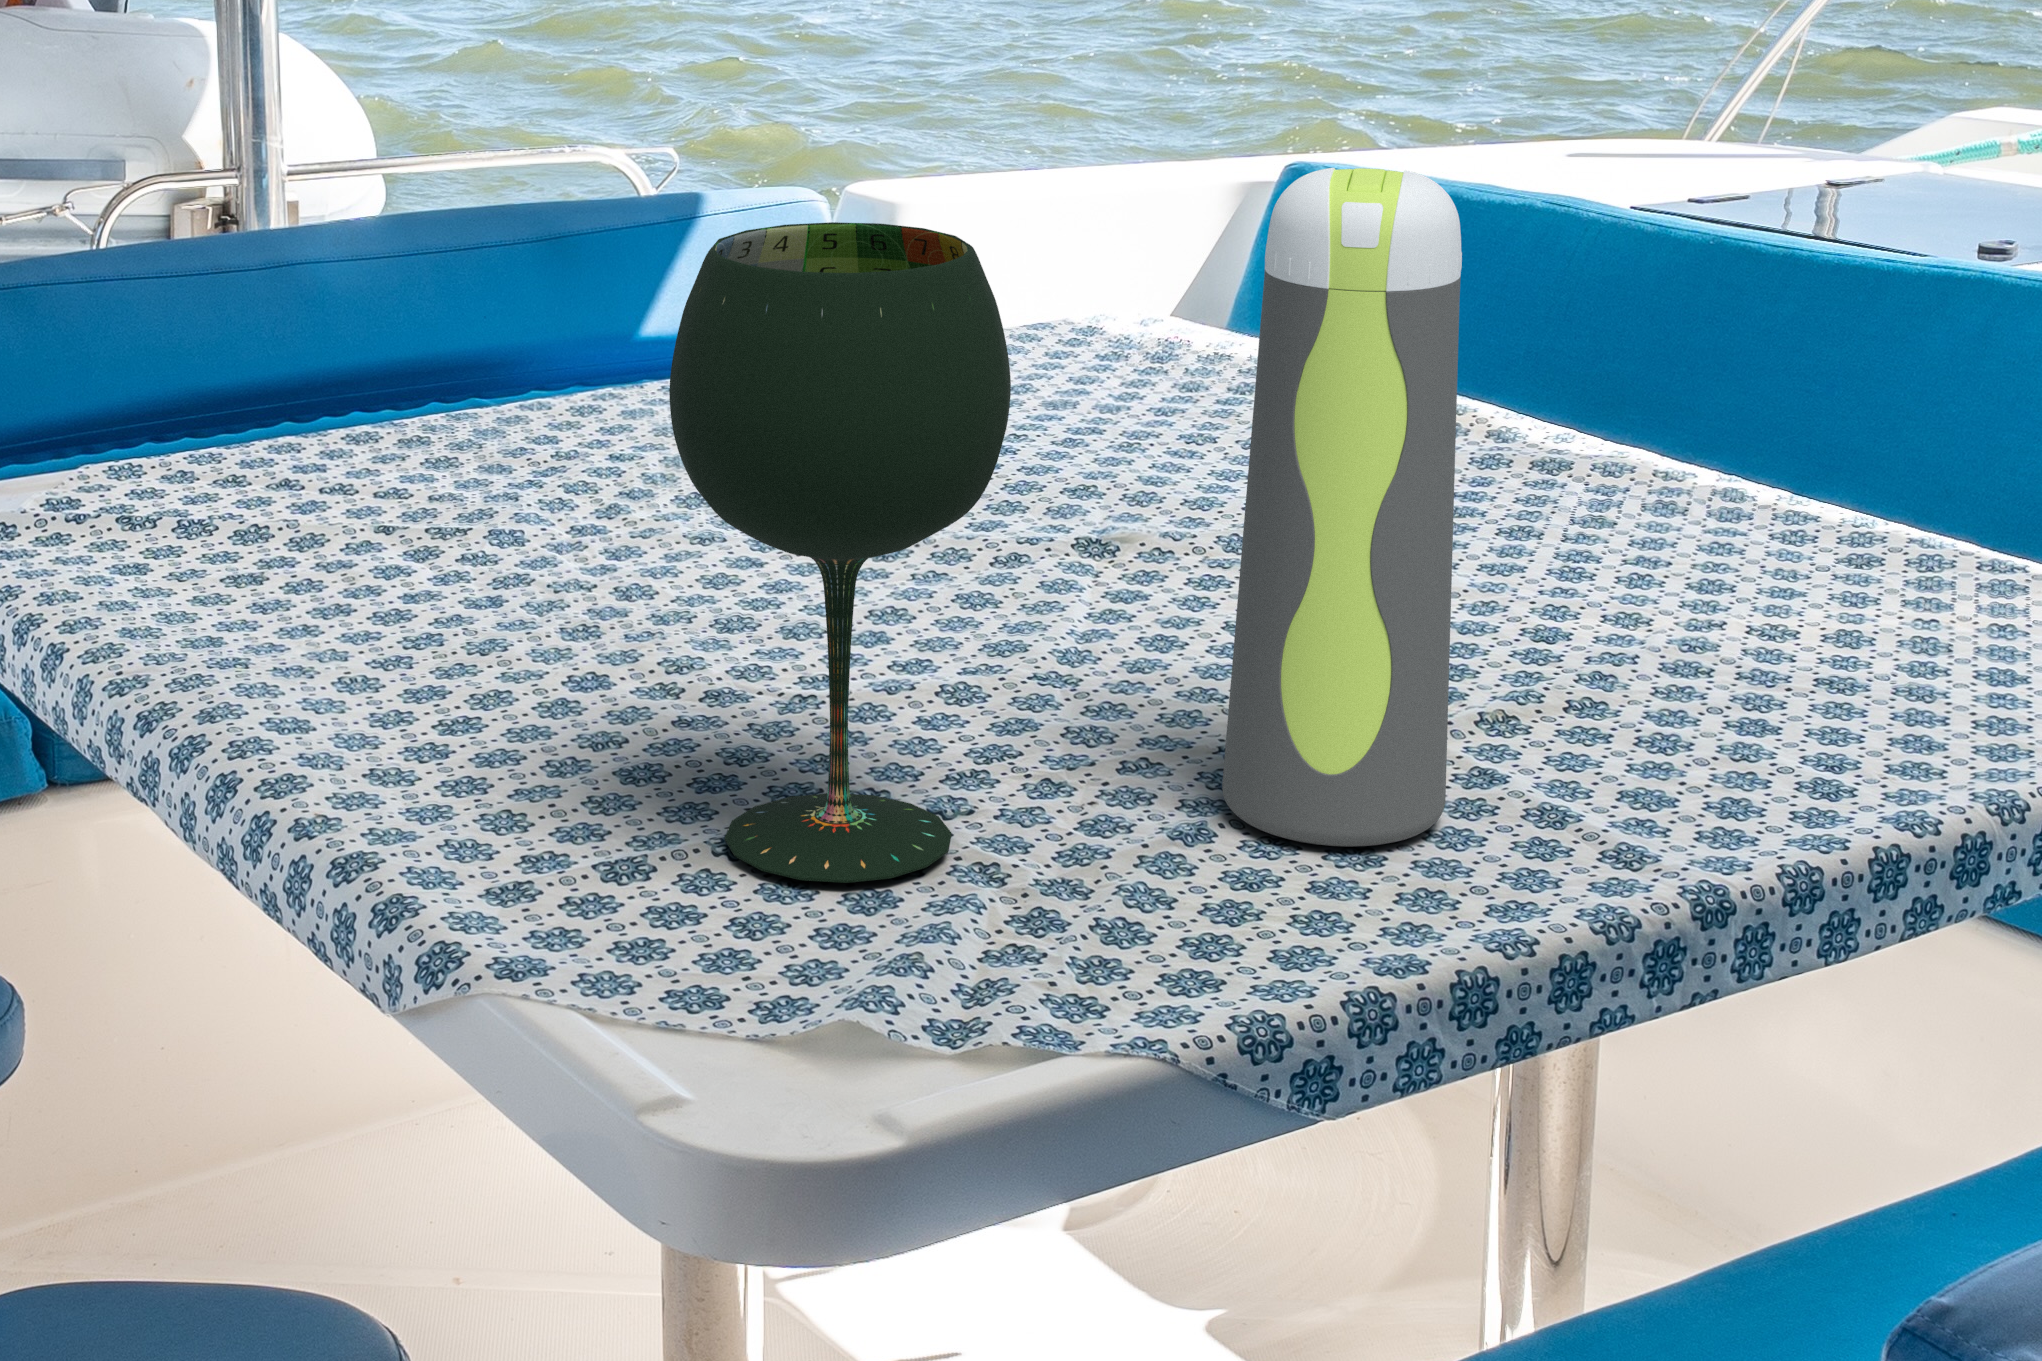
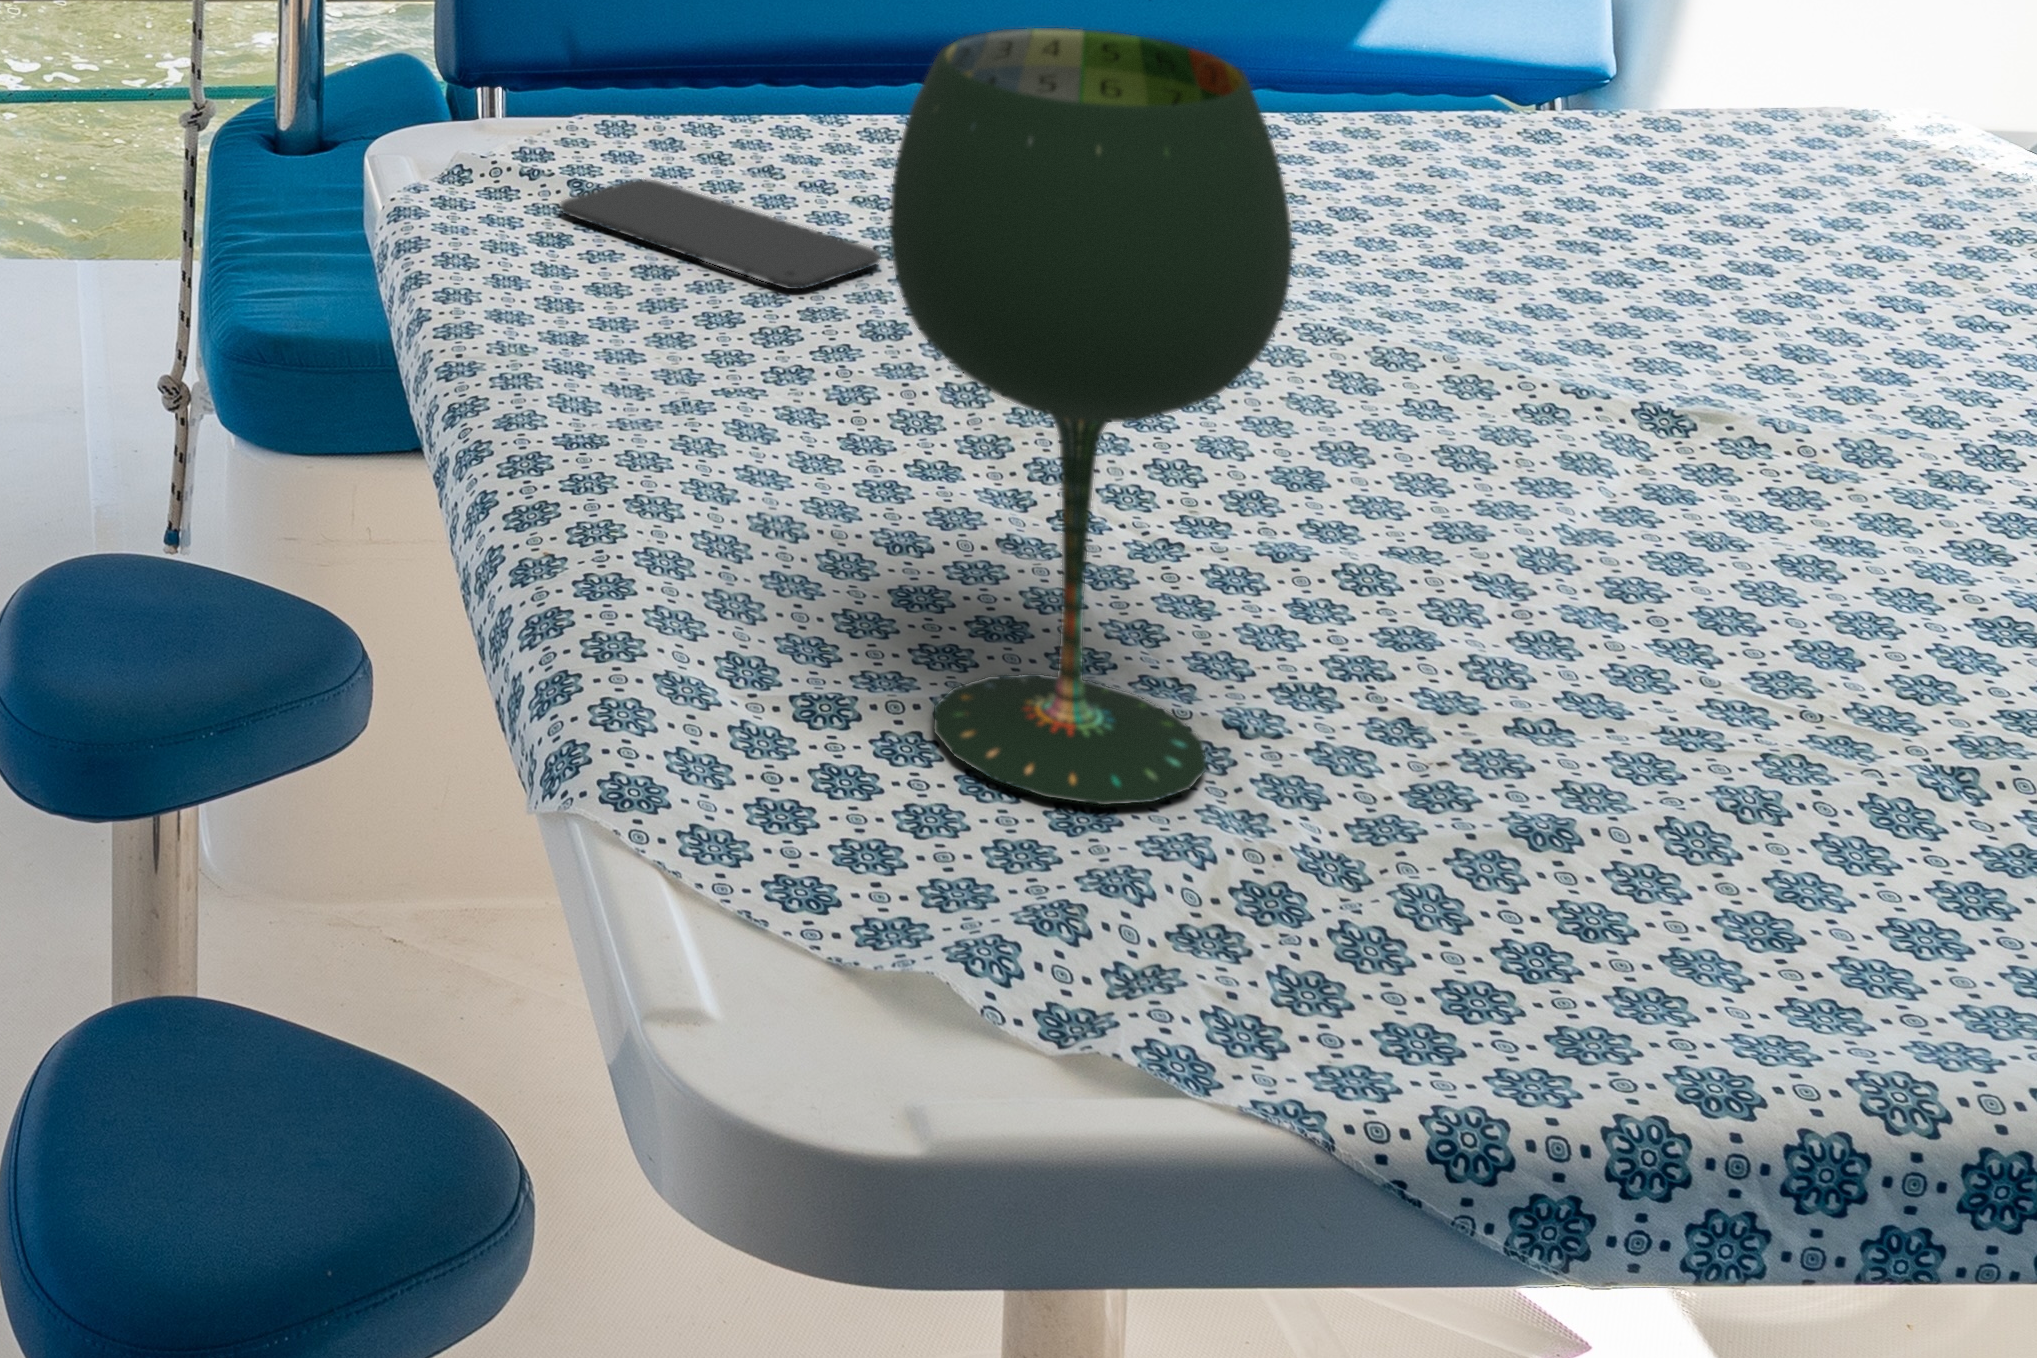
water bottle: present [1222,168,1462,846] -> none [1589,49,1922,926]
smartphone: none [165,481,475,550] -> present [560,179,881,289]

